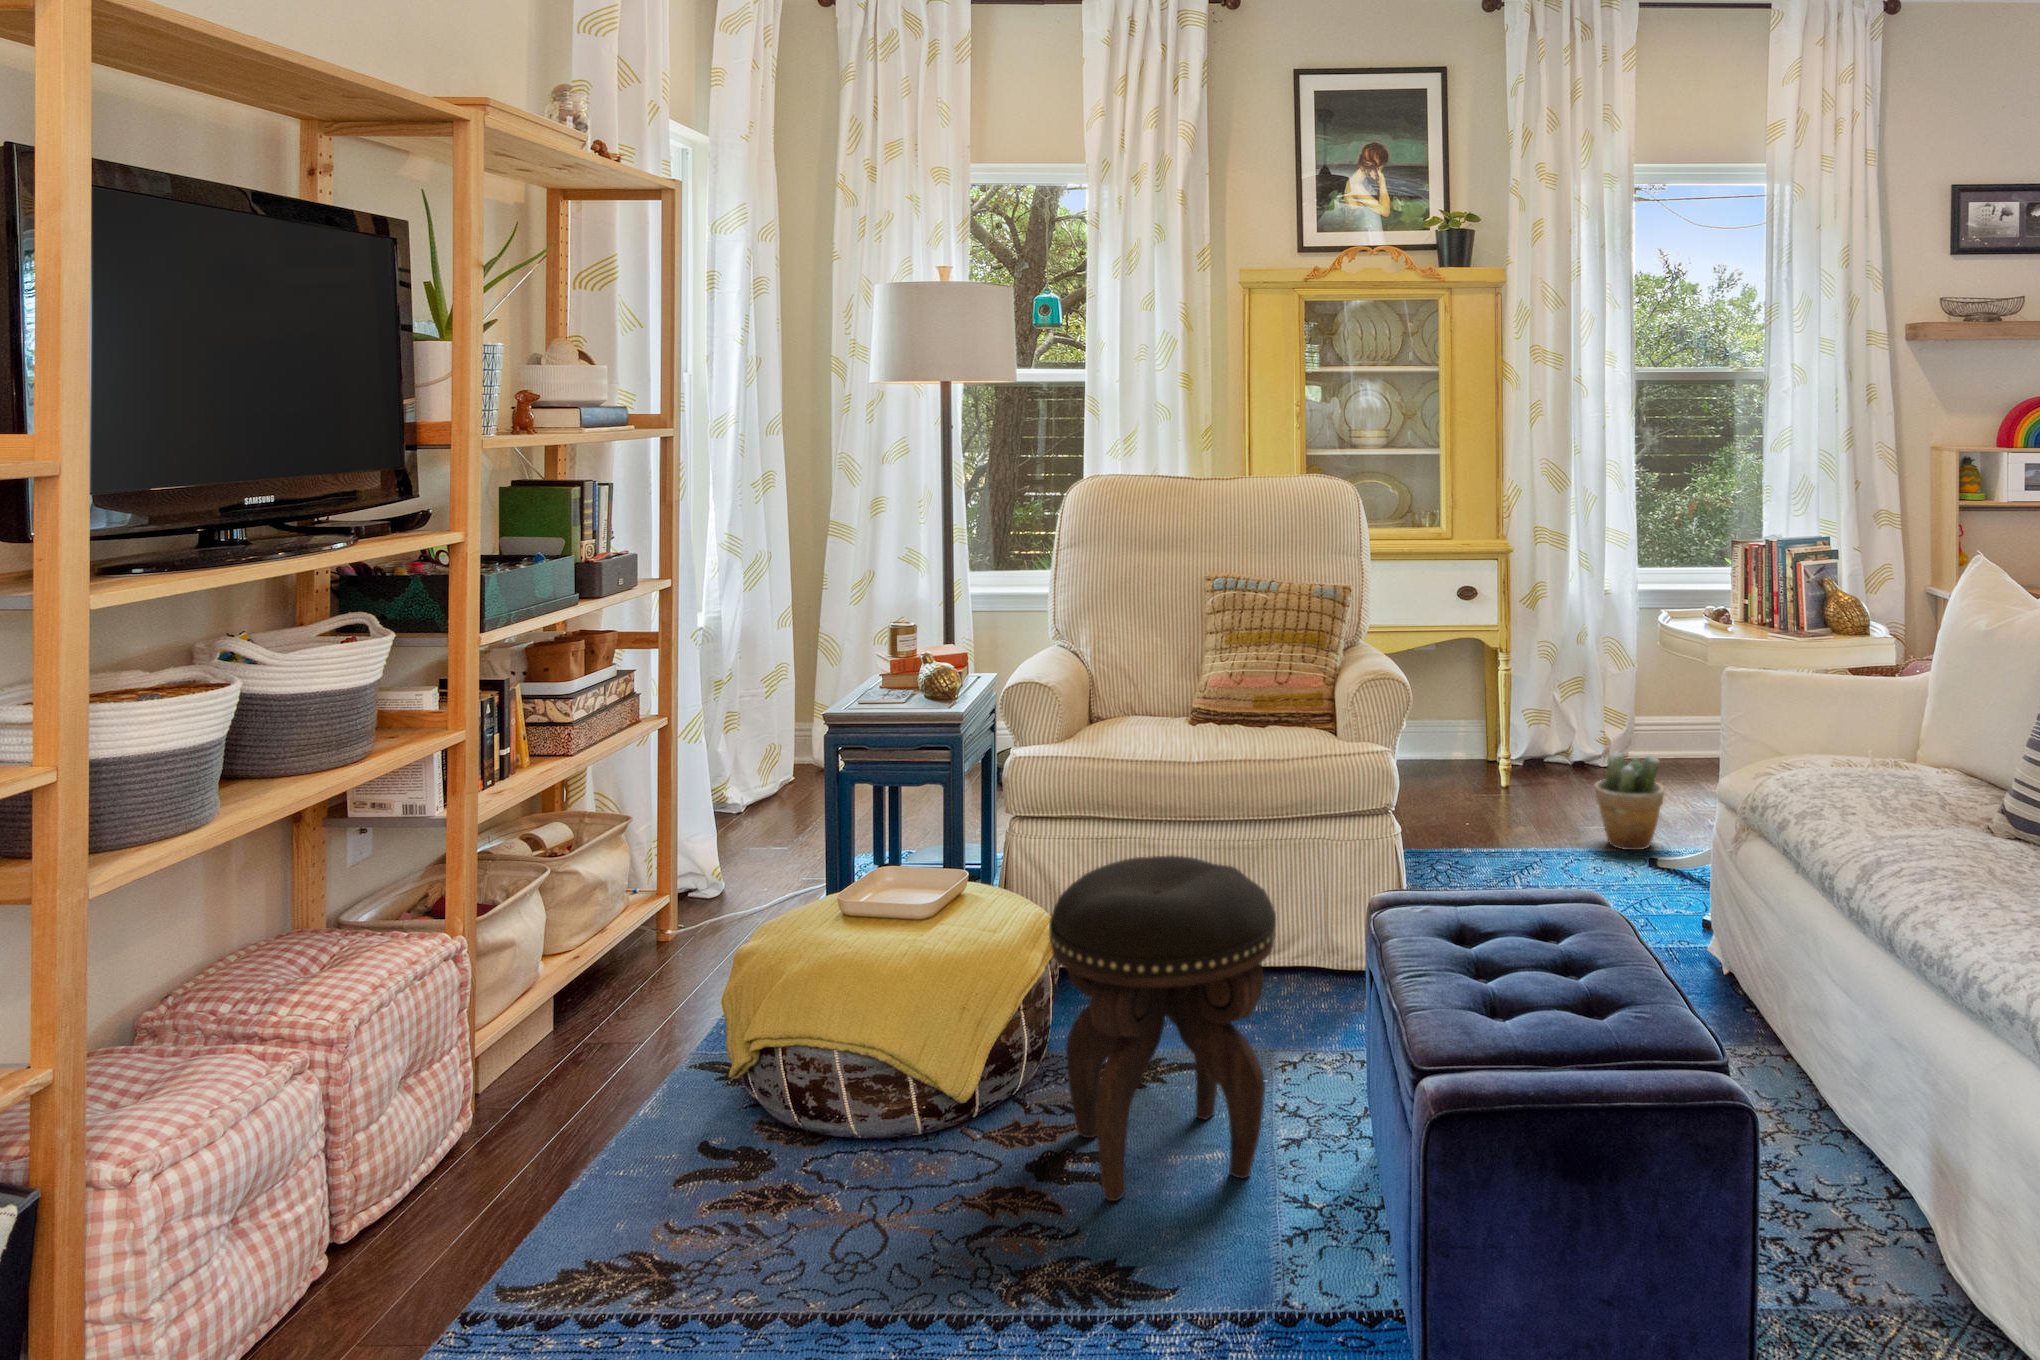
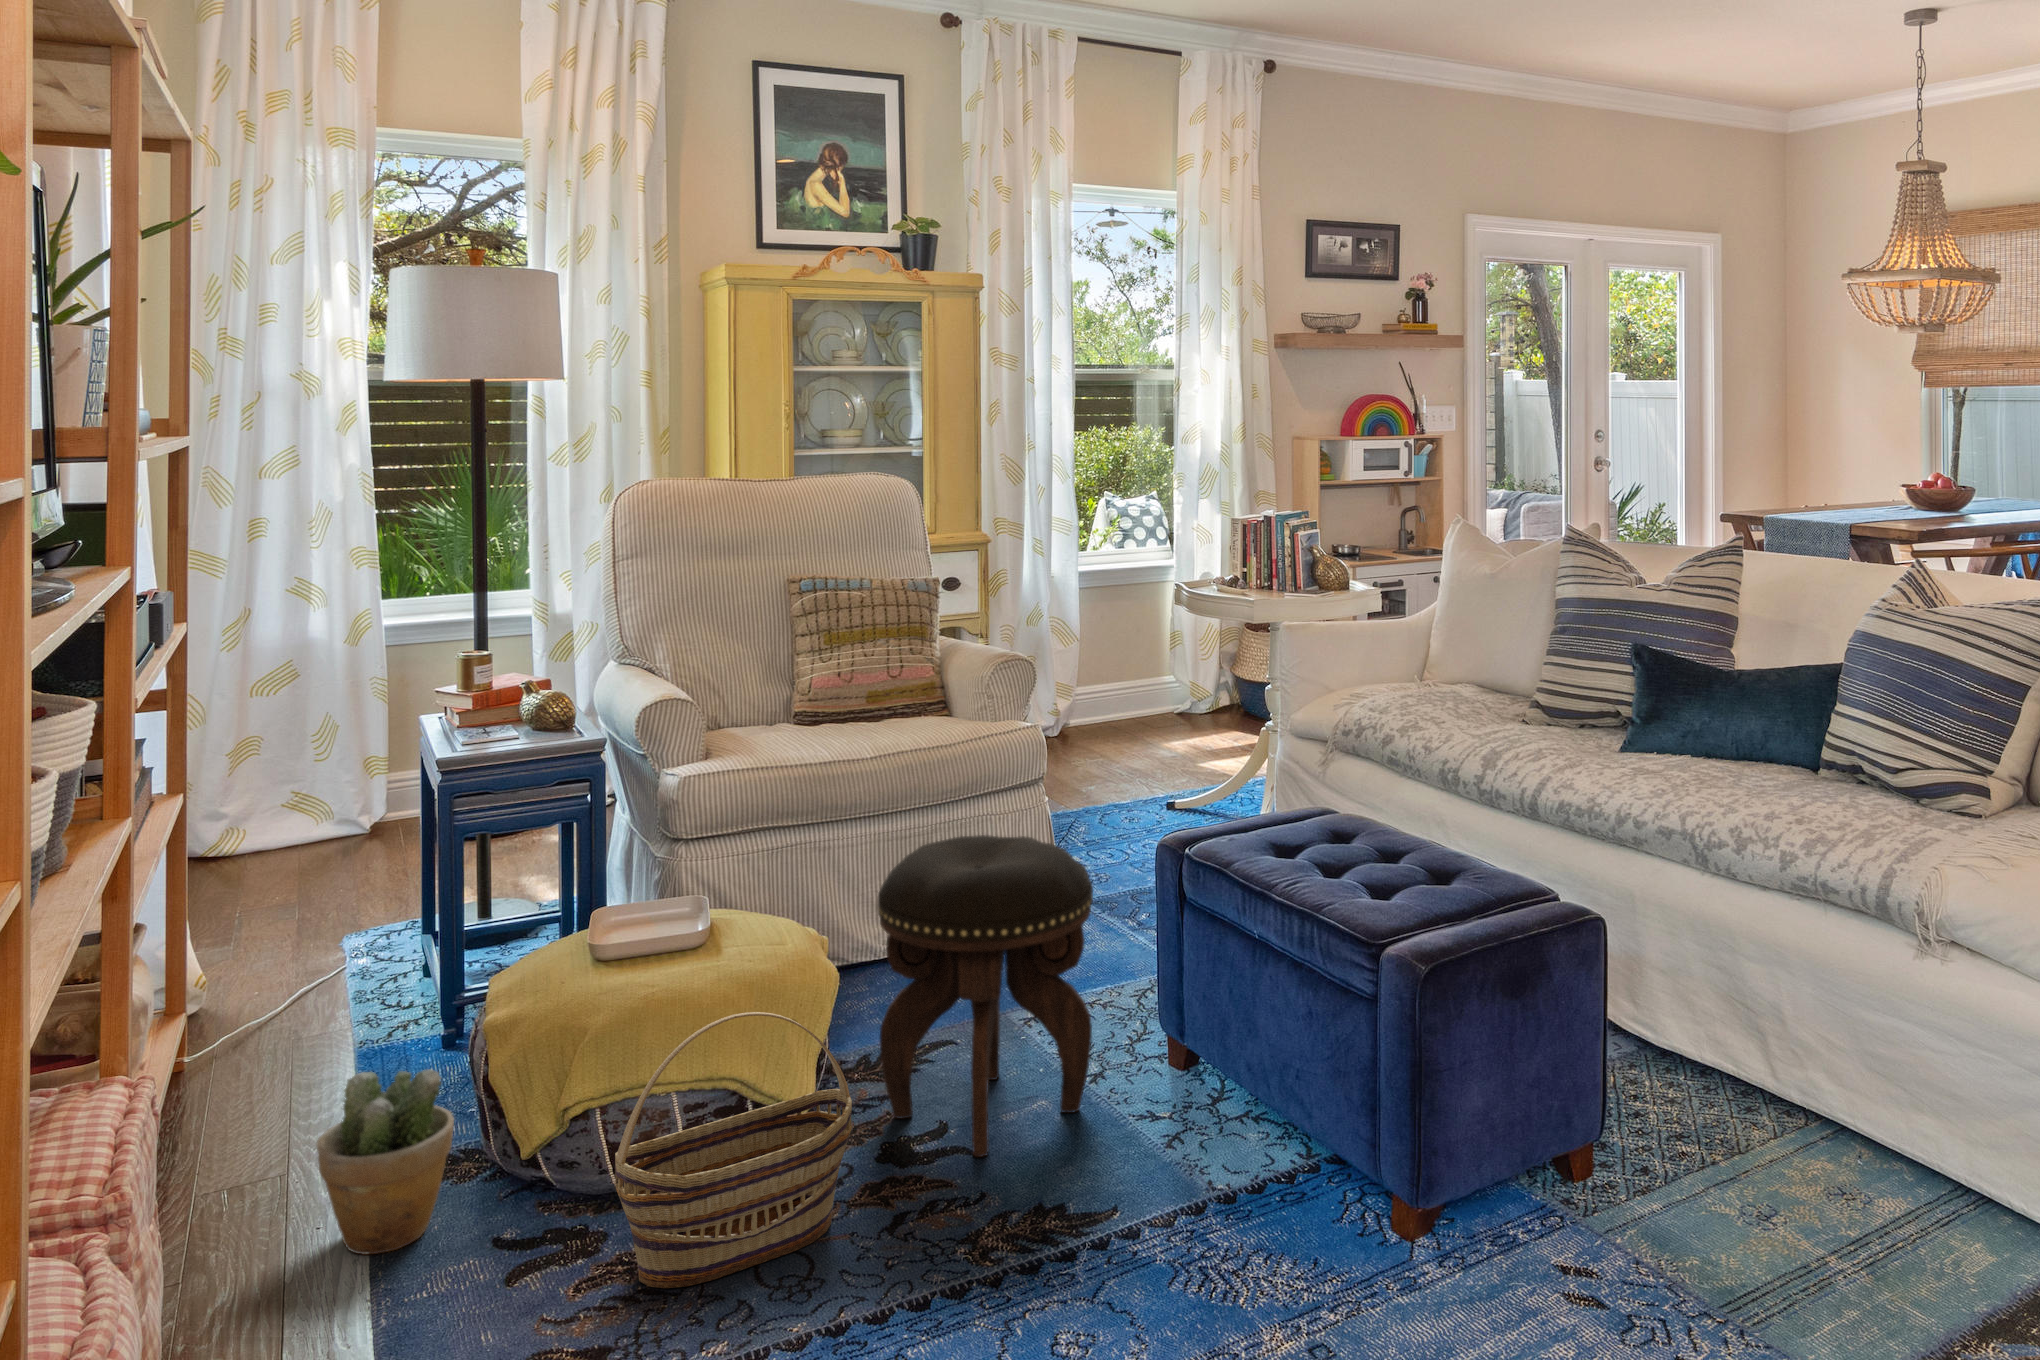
potted plant: present [1595,753,1664,850] -> present [317,1069,454,1254]
basket: none [710,999,952,1255] -> present [615,1012,852,1288]

